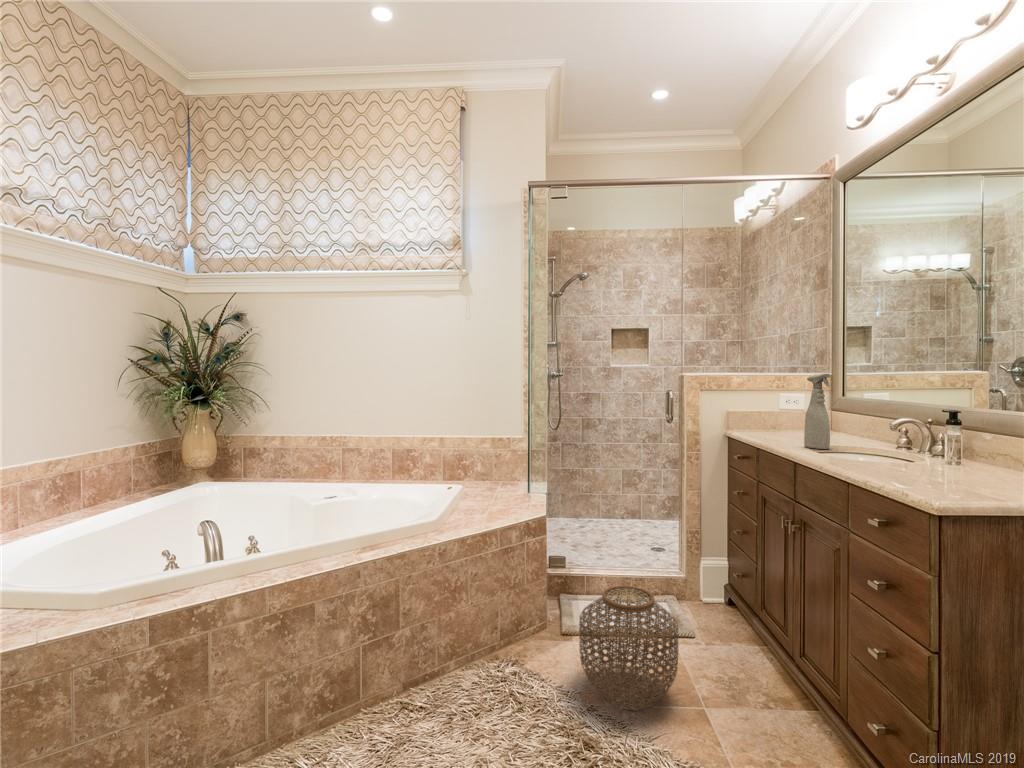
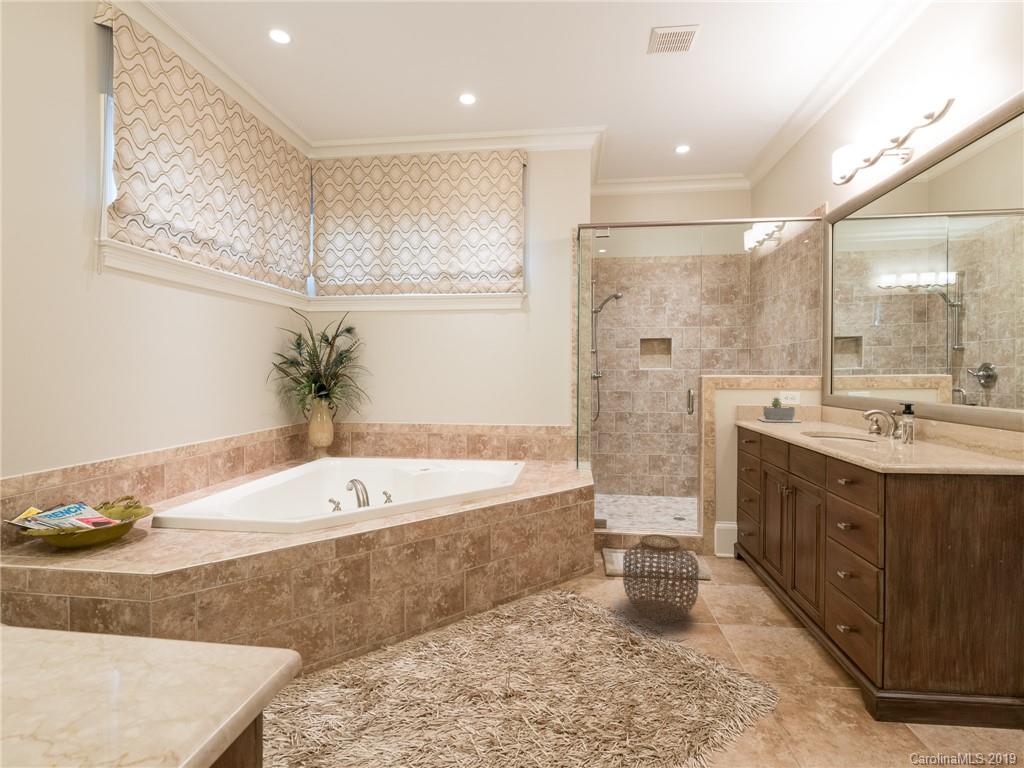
spray bottle: present [804,374,831,449] -> none [797,375,818,433]
succulent planter: none [753,401,808,433] -> present [757,397,801,423]

